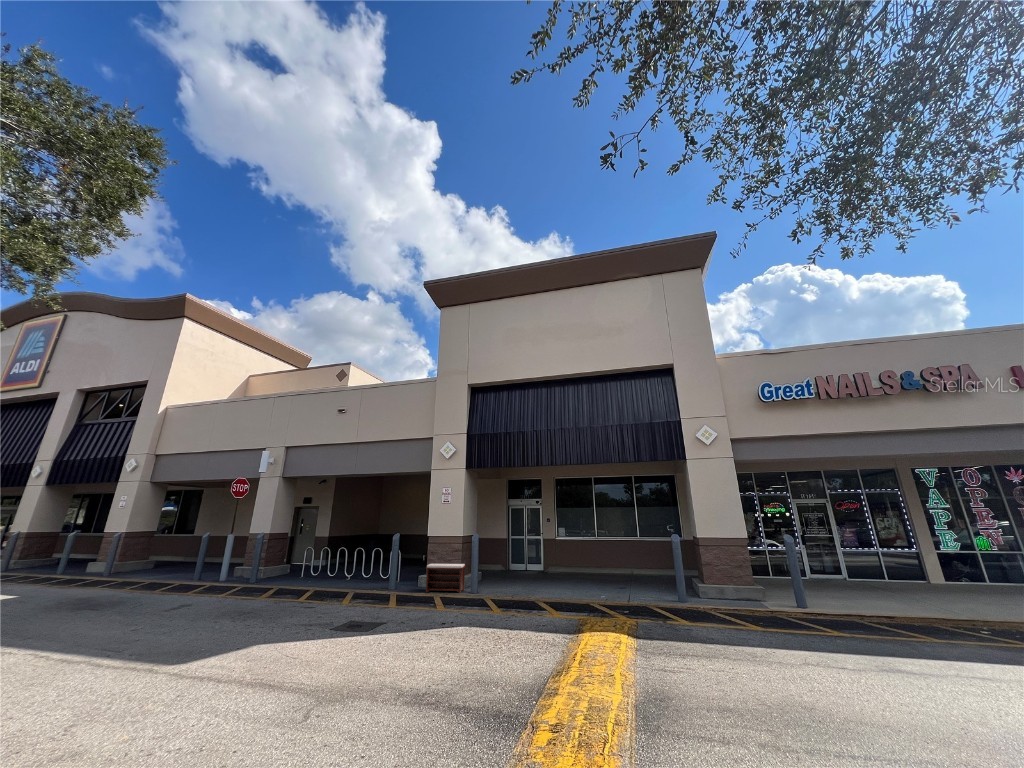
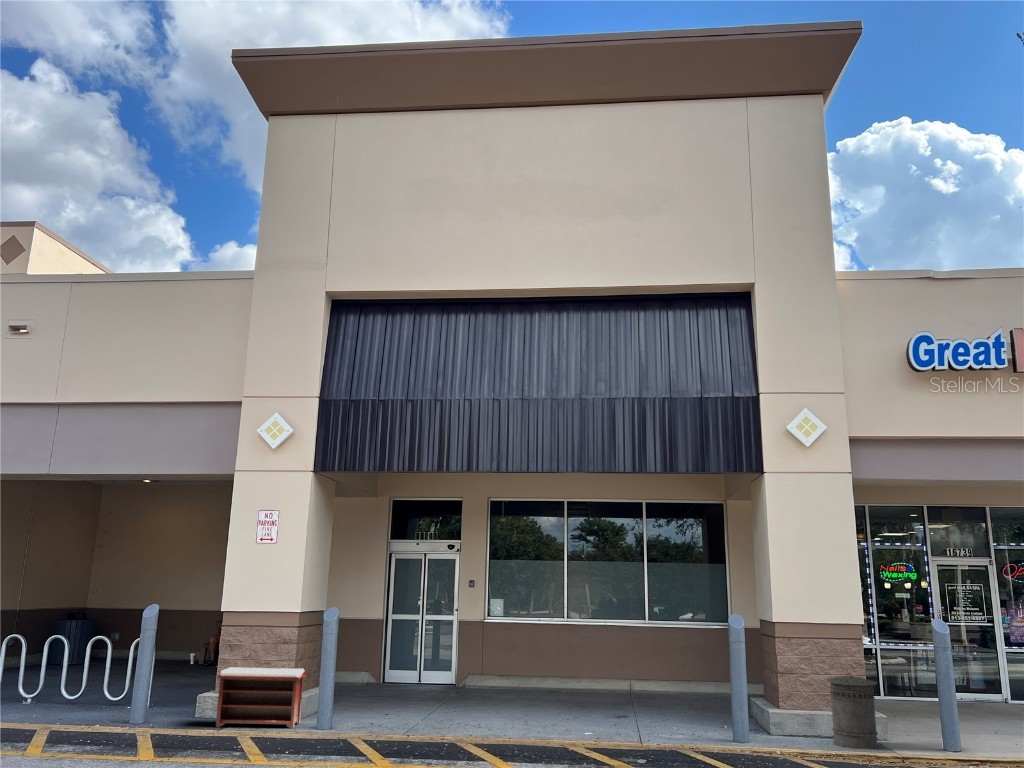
trash can: none [726,565,757,605] -> present [826,676,878,749]

